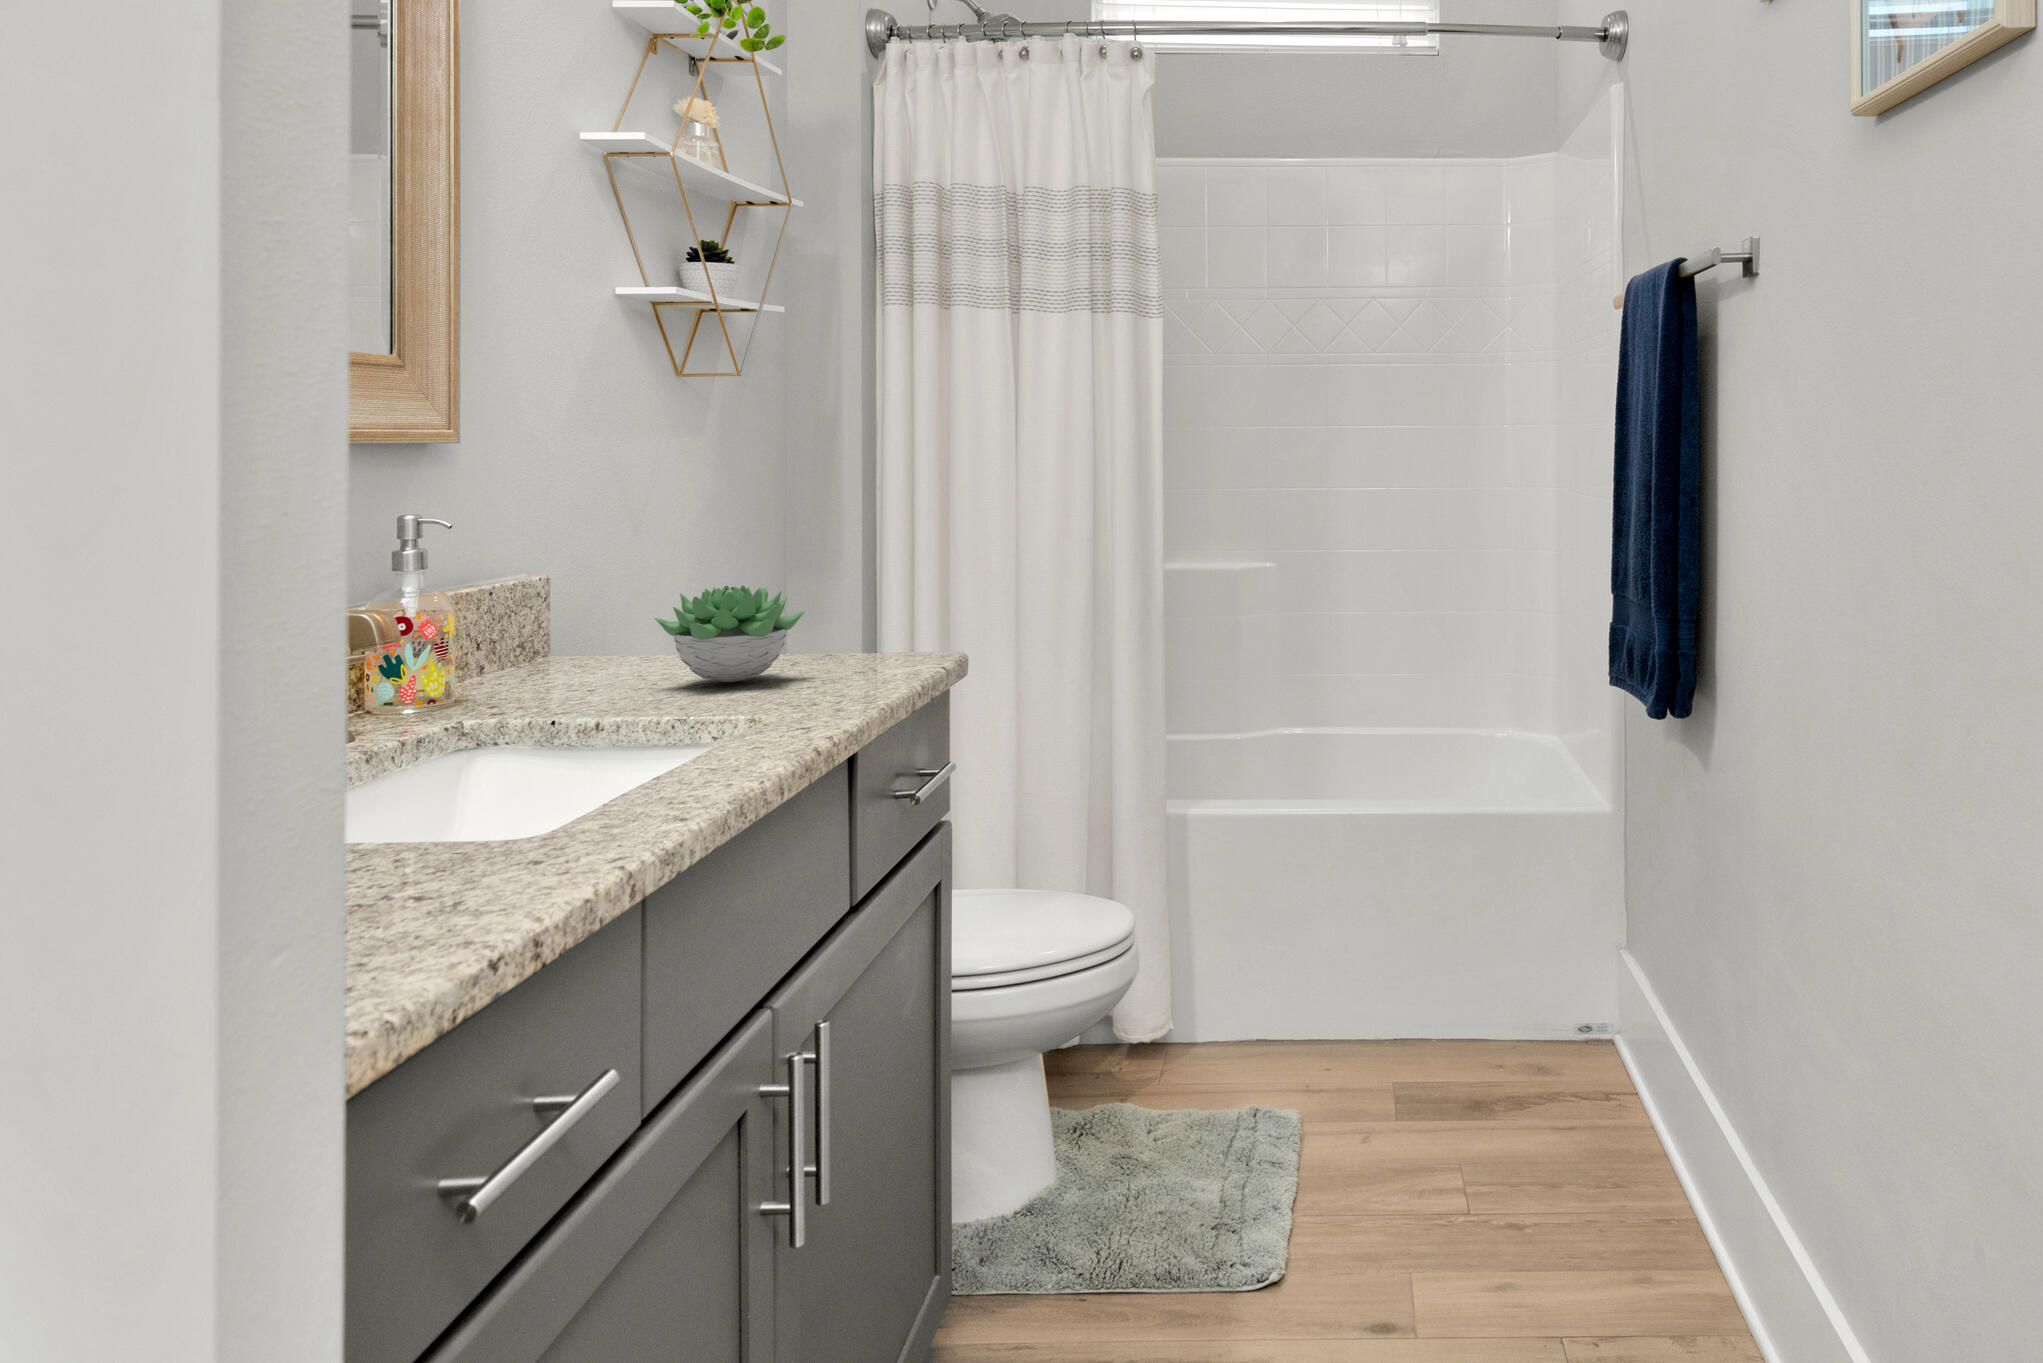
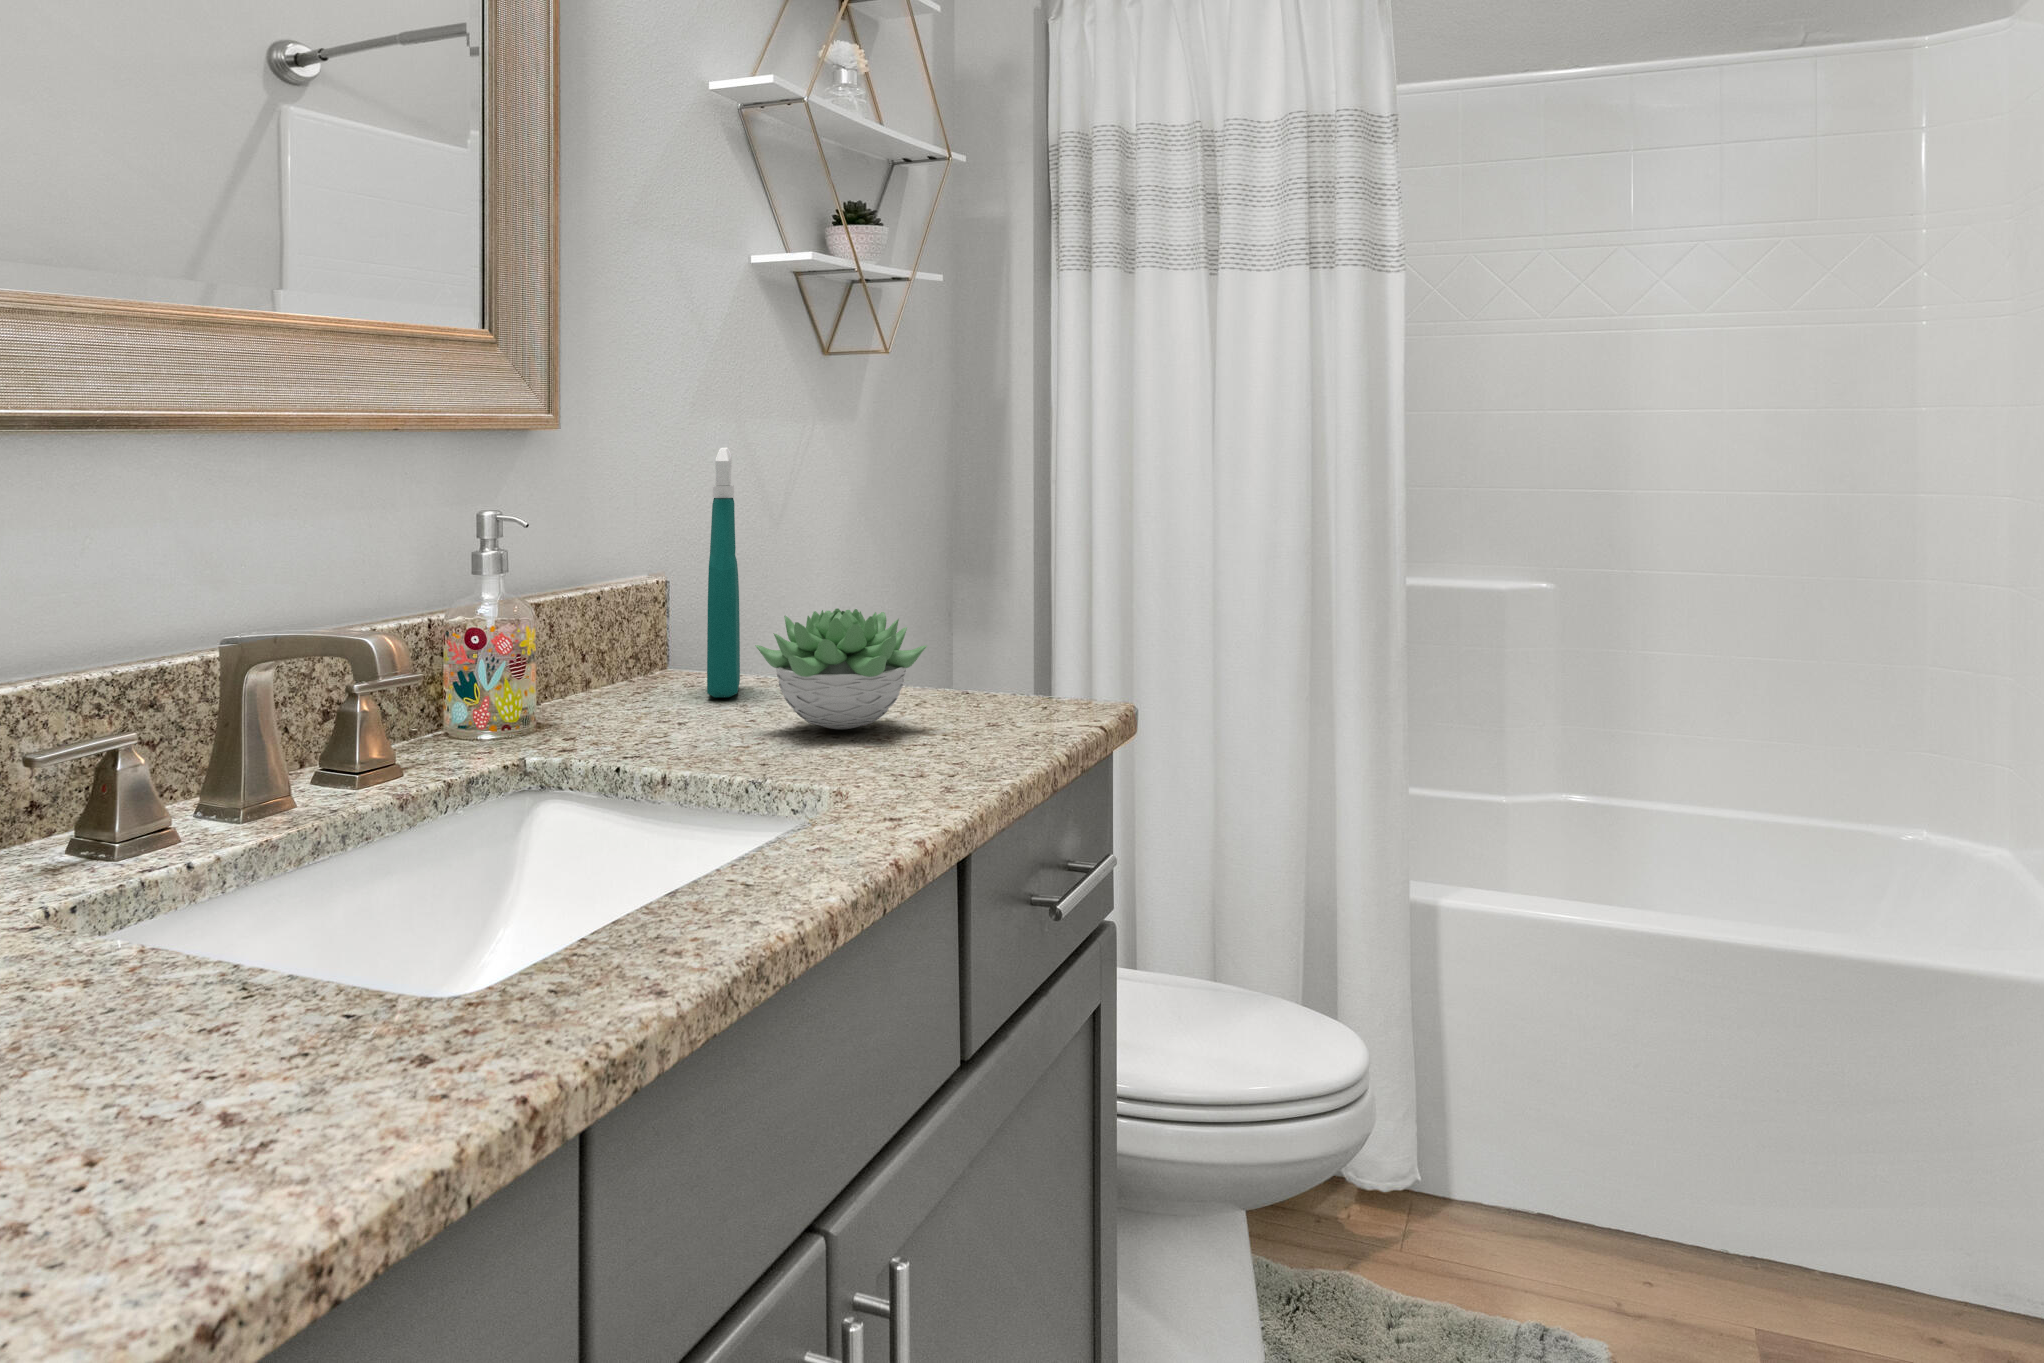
spray bottle: none [590,457,621,670] -> present [707,448,740,697]

